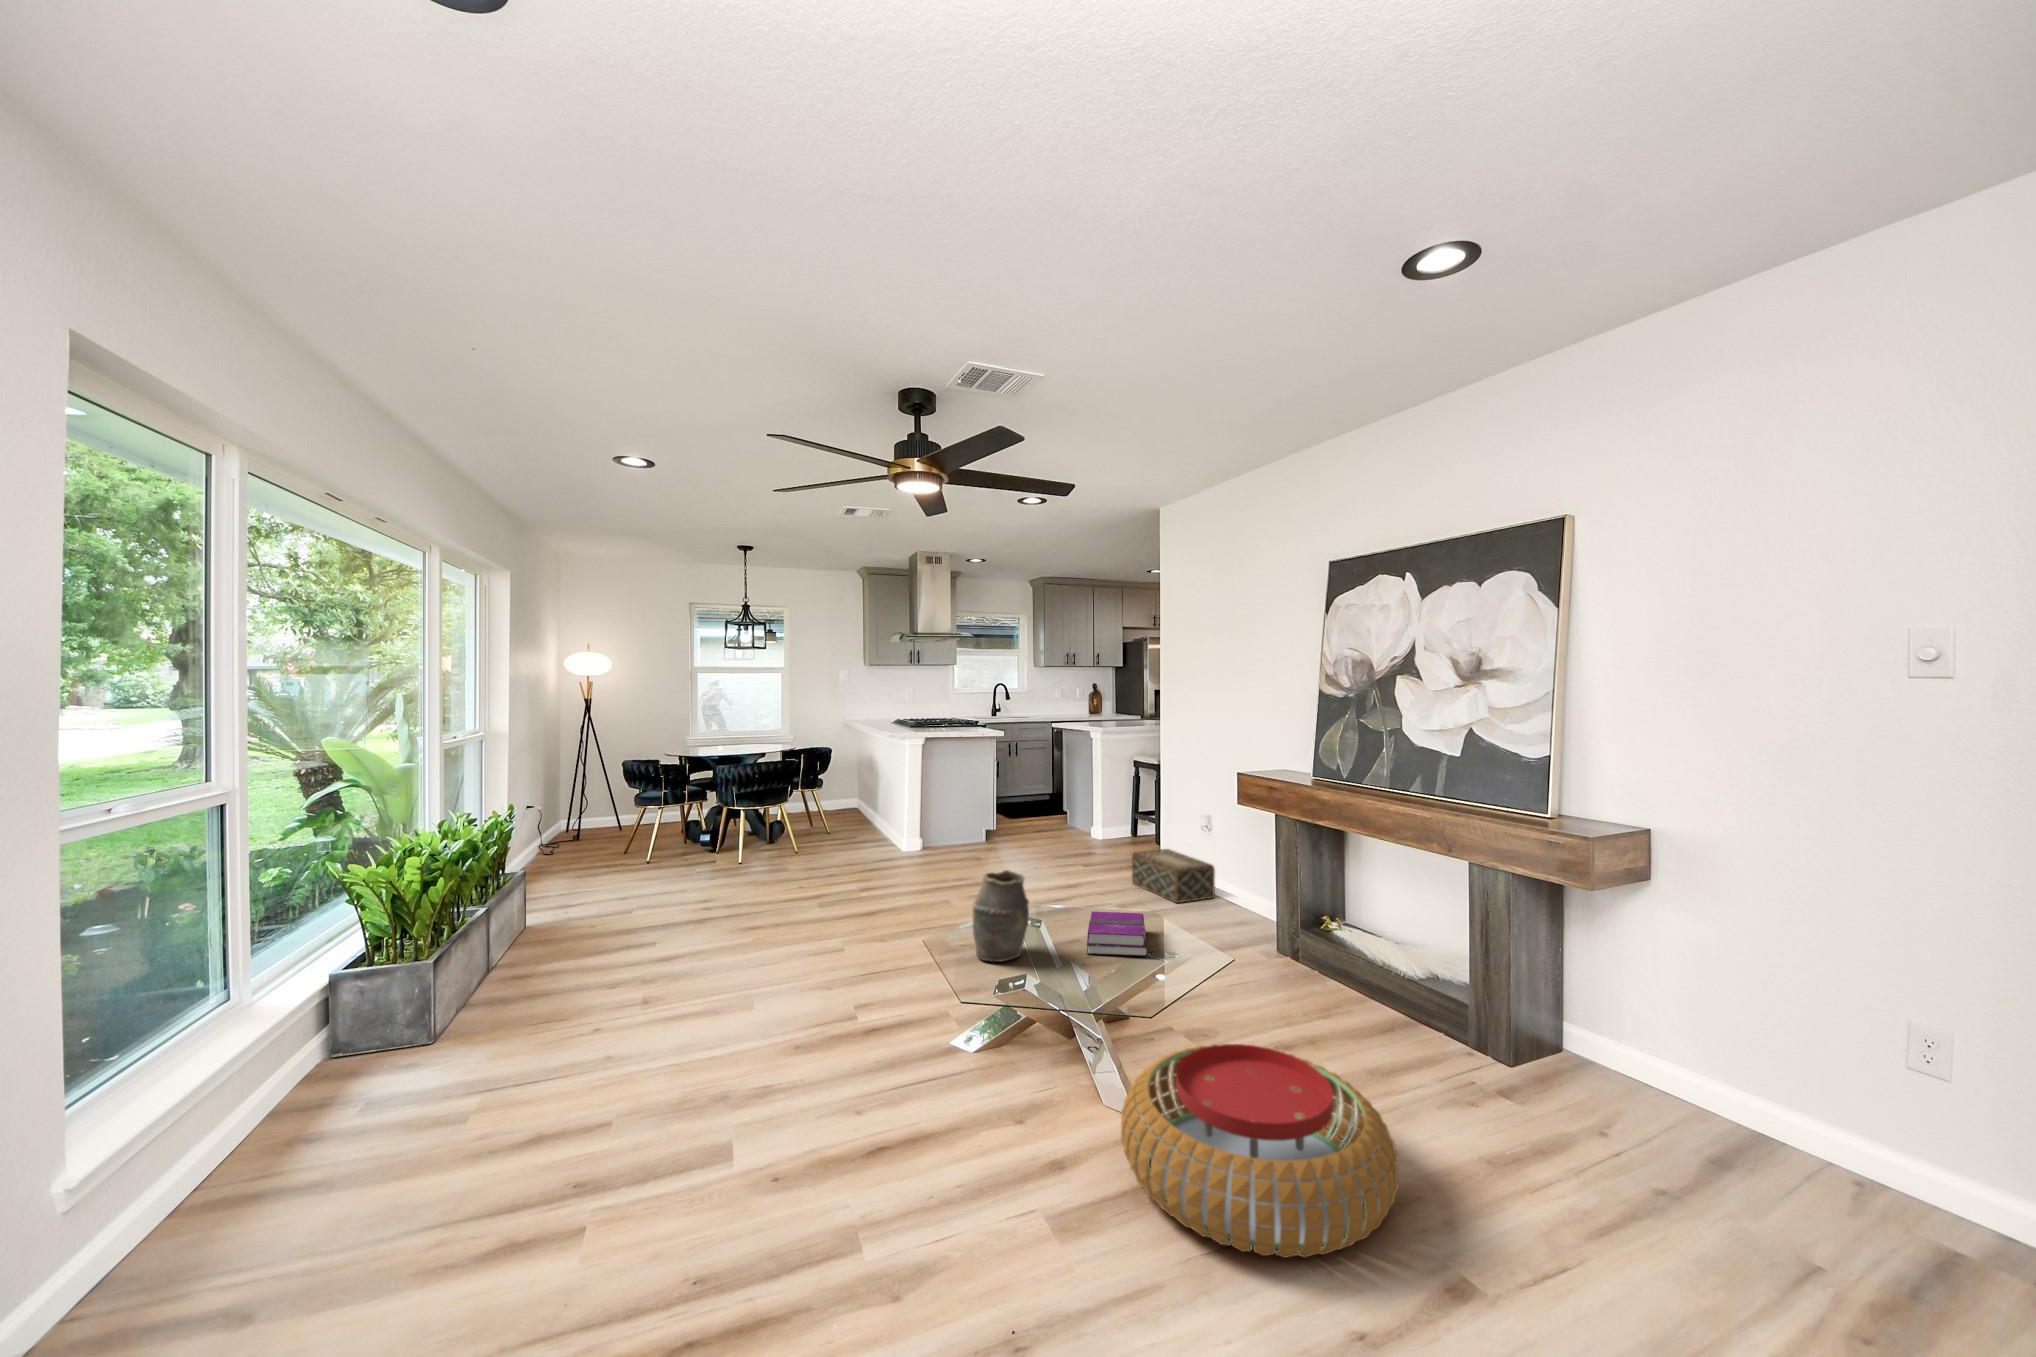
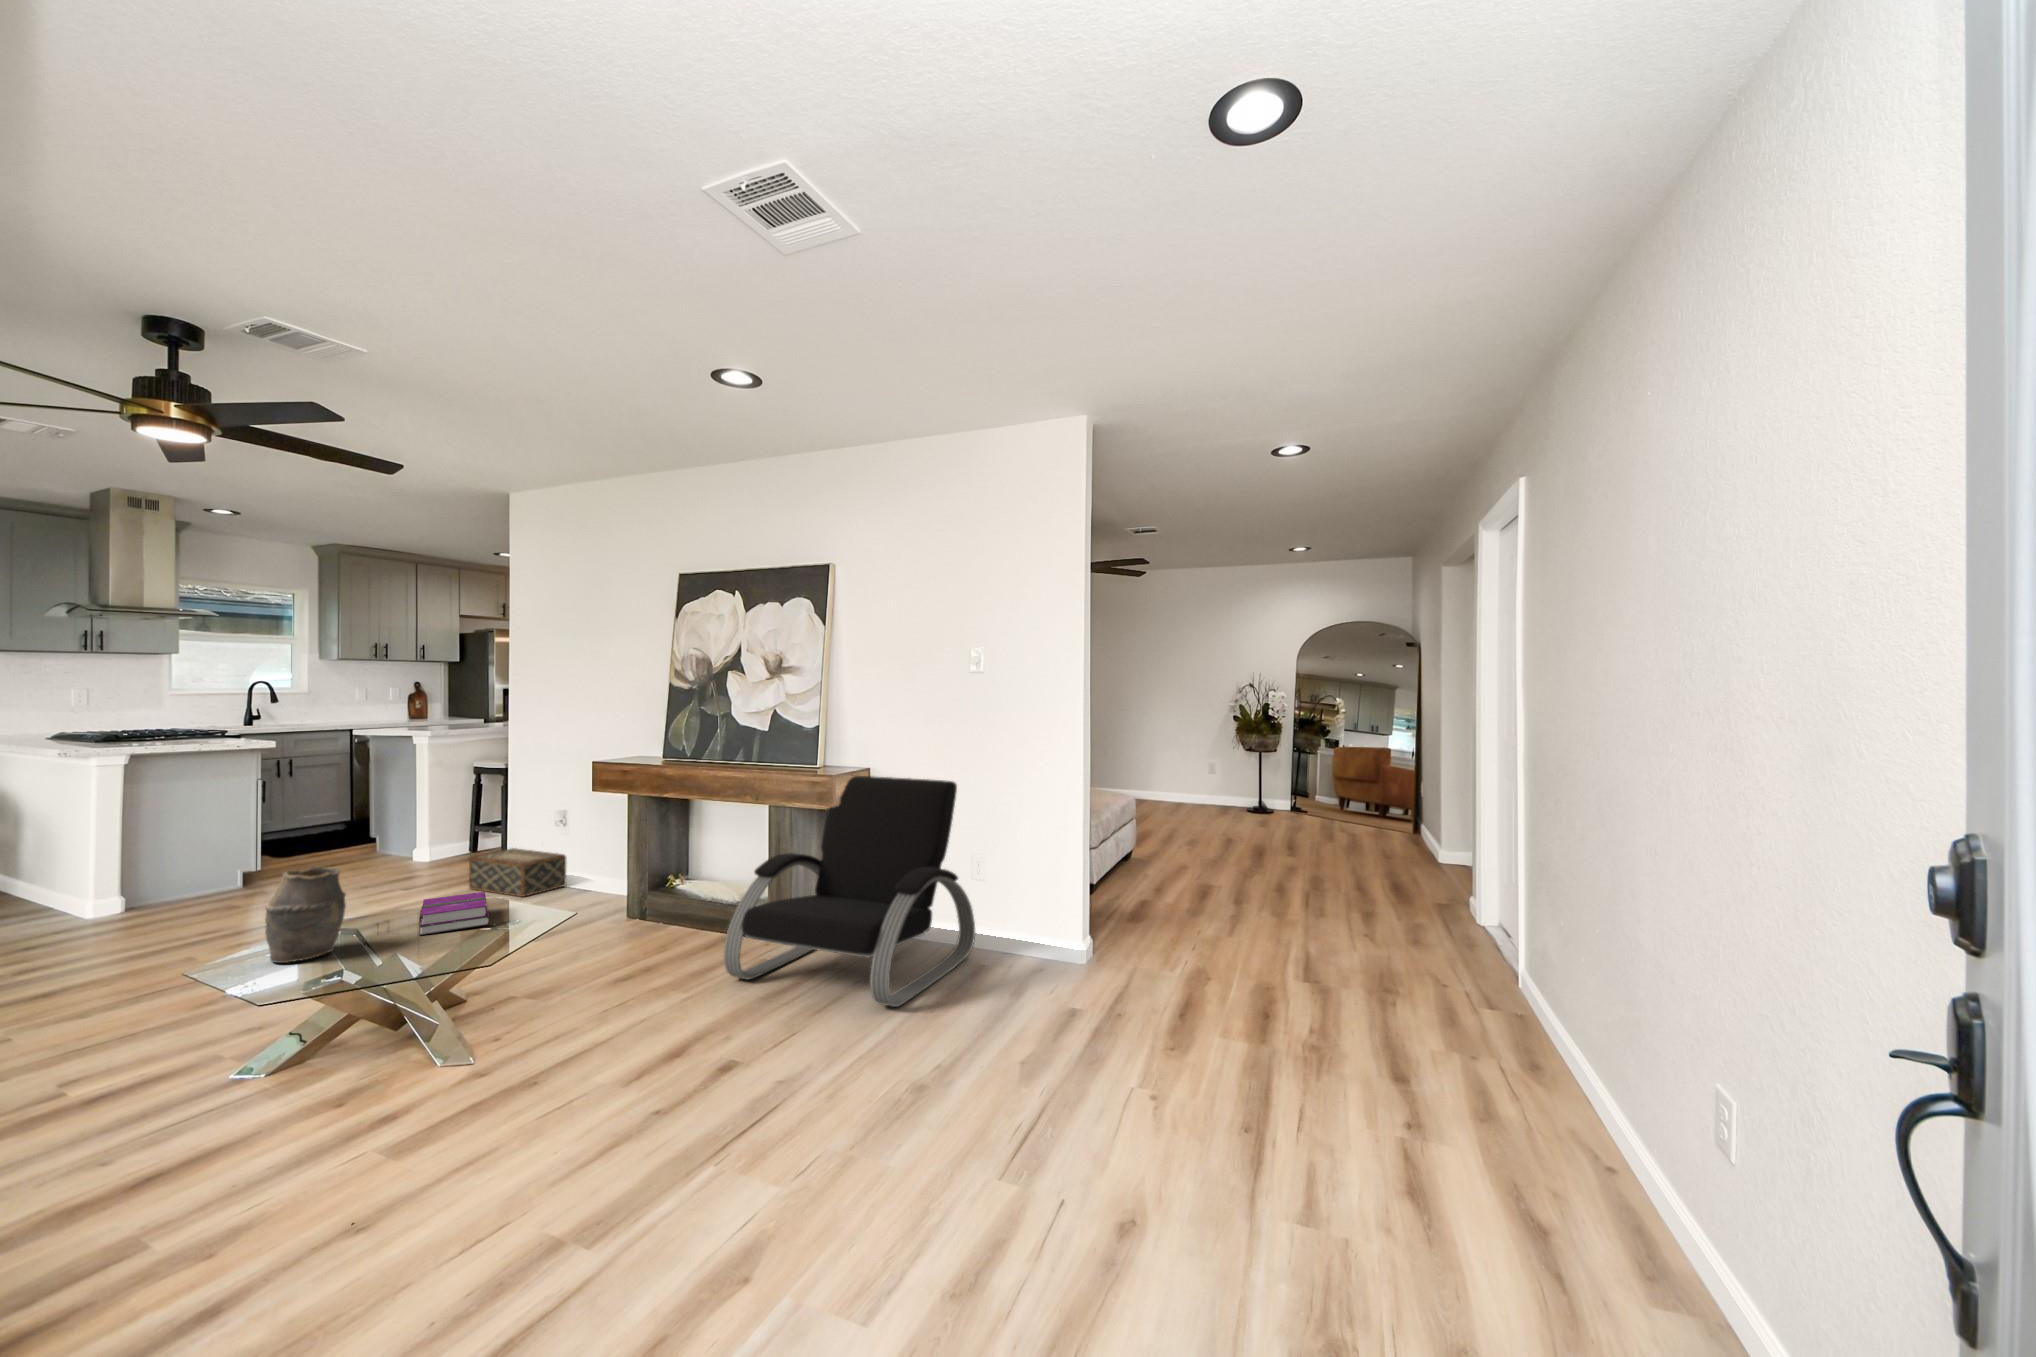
armchair: none [1418,832,1921,1298] -> present [724,775,975,1007]
pouf: present [1121,1044,1399,1258] -> none [461,960,698,1100]

